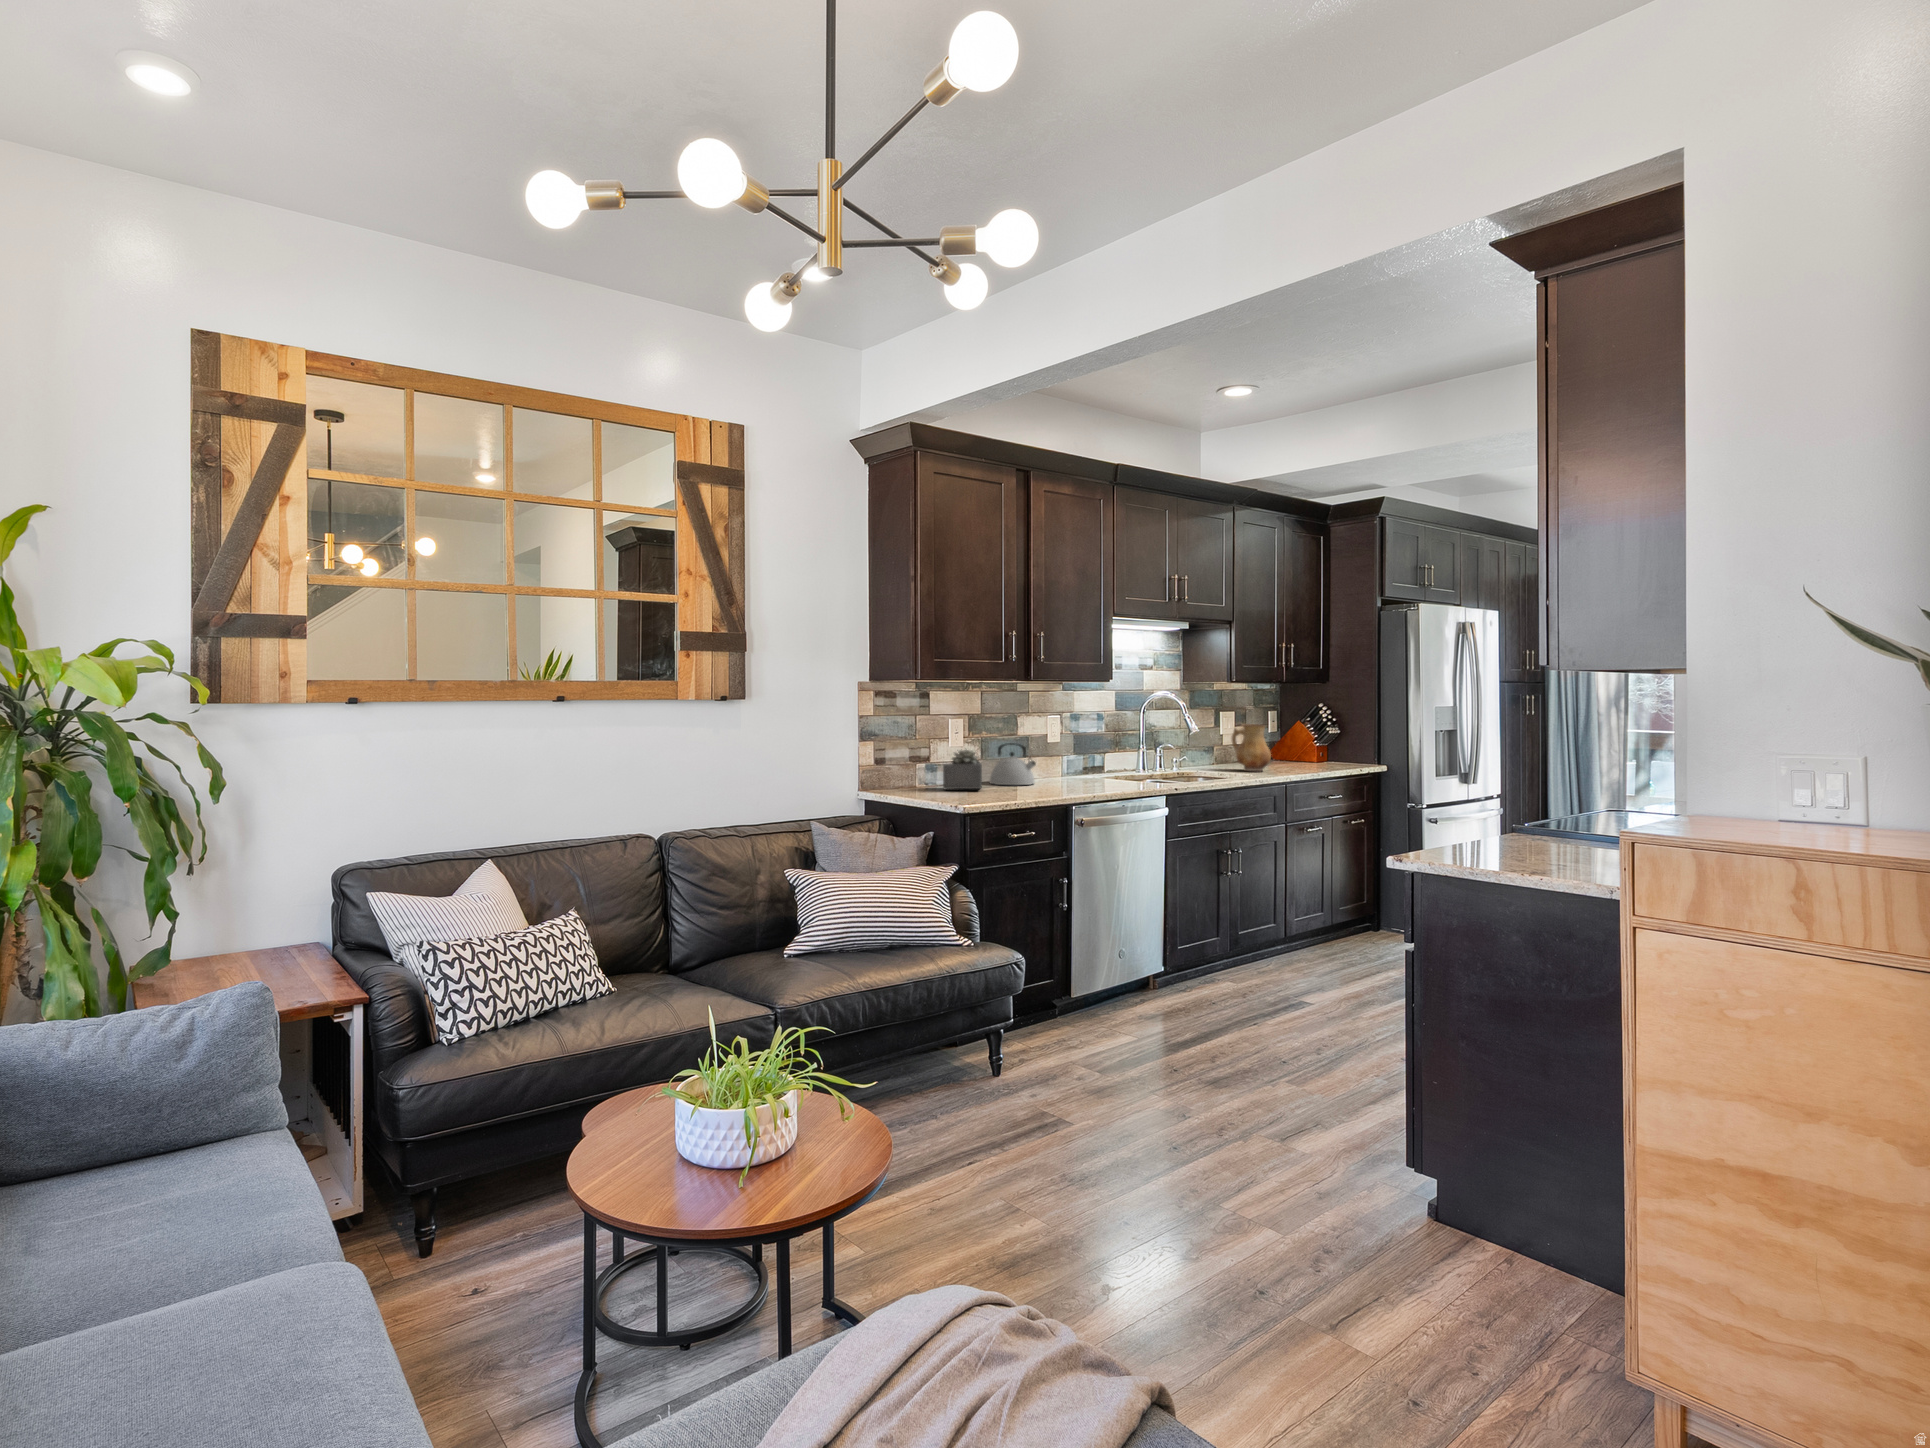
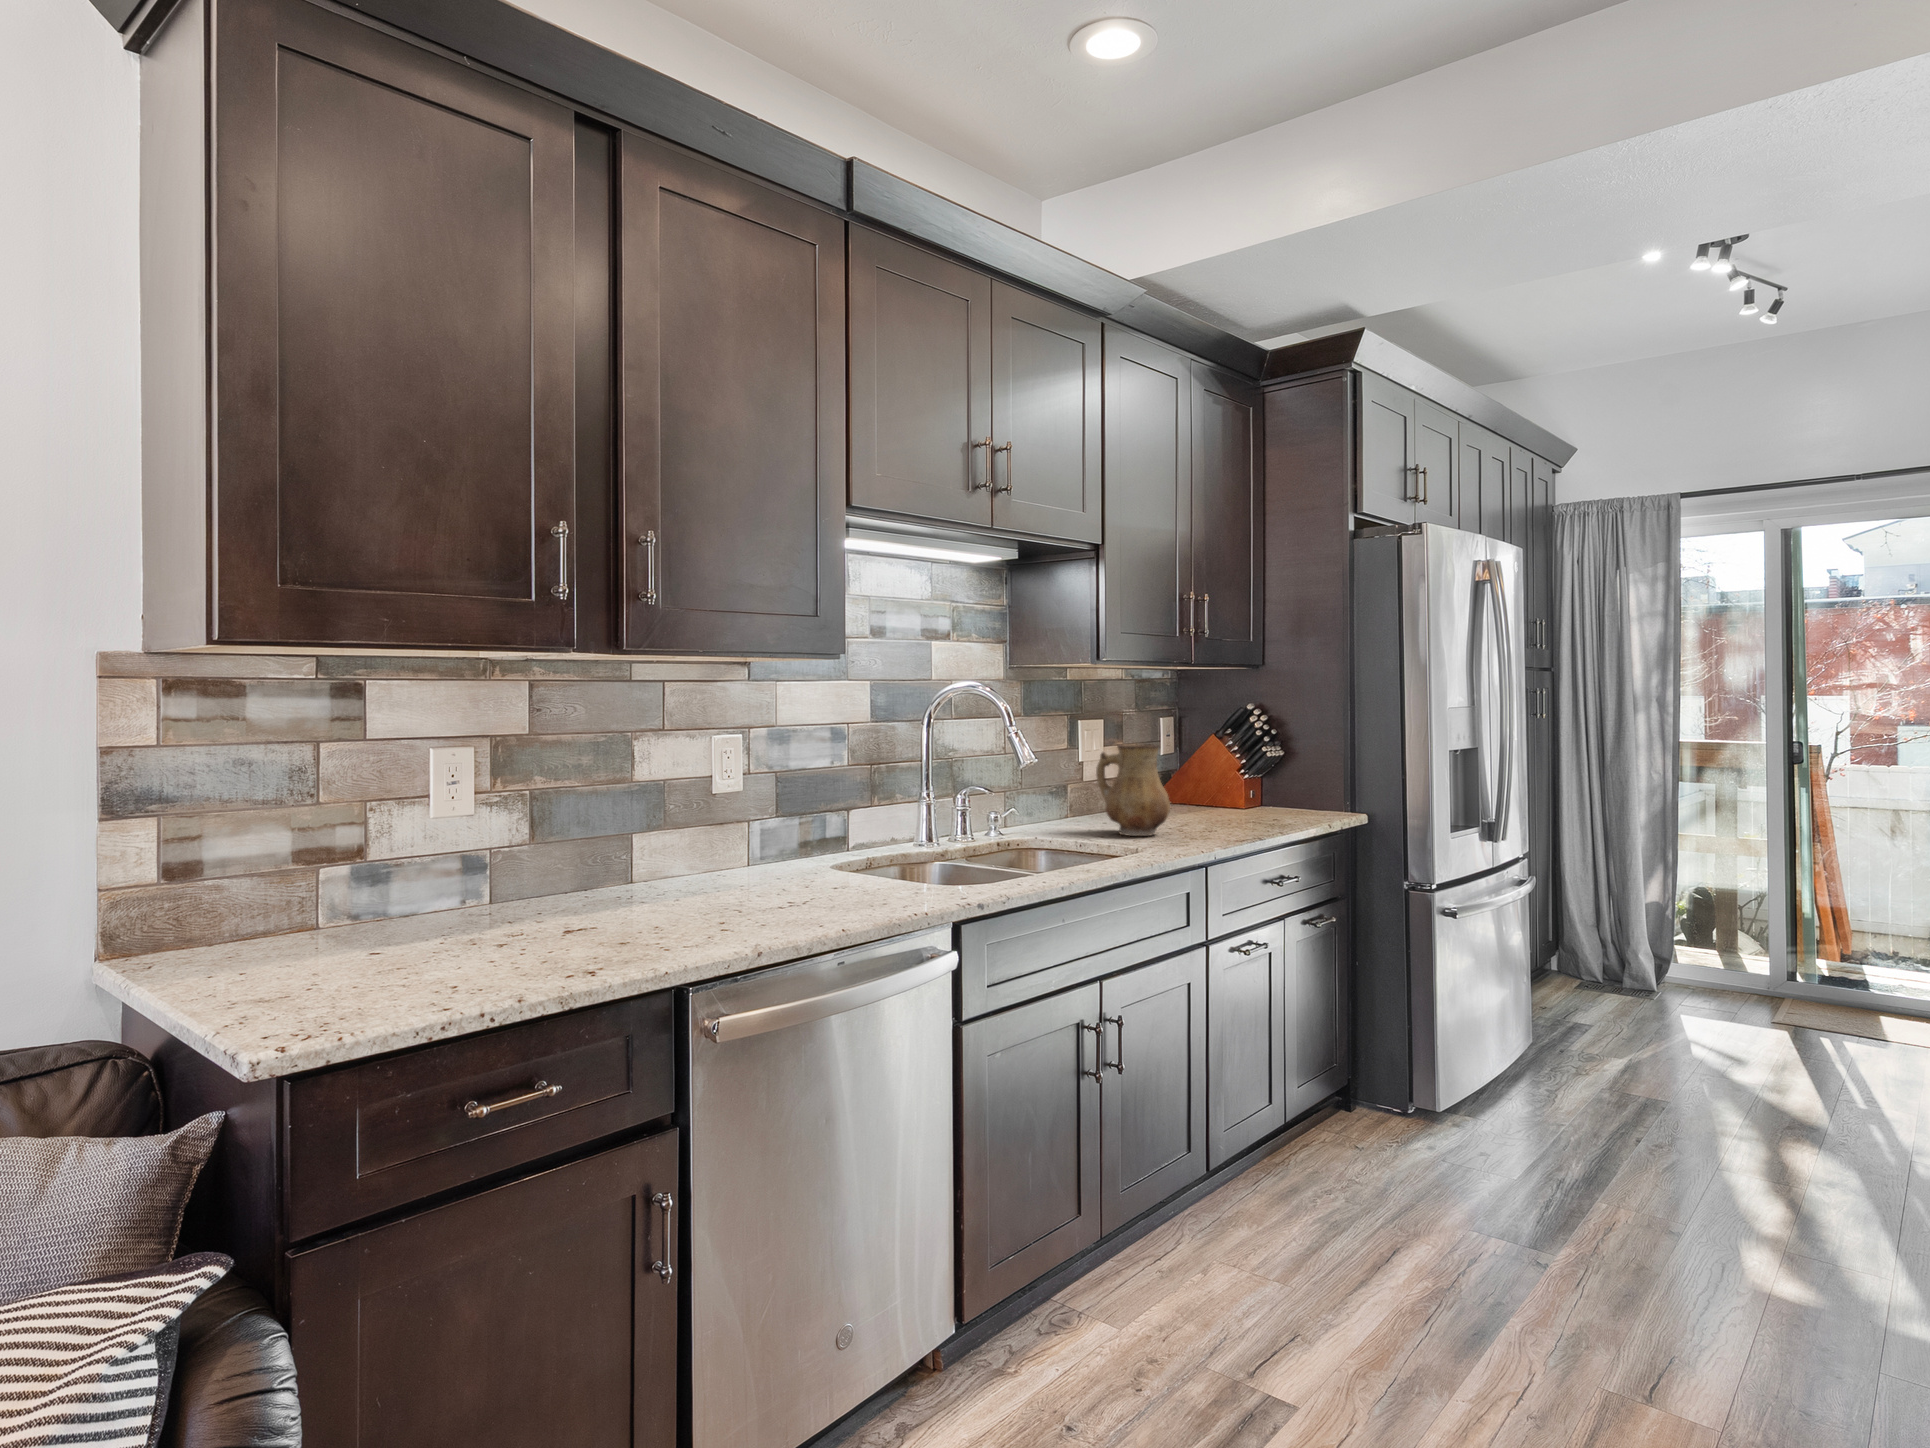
kettle: present [990,743,1036,785] -> none [539,804,652,910]
succulent plant: present [943,749,982,789] -> none [360,826,488,941]

